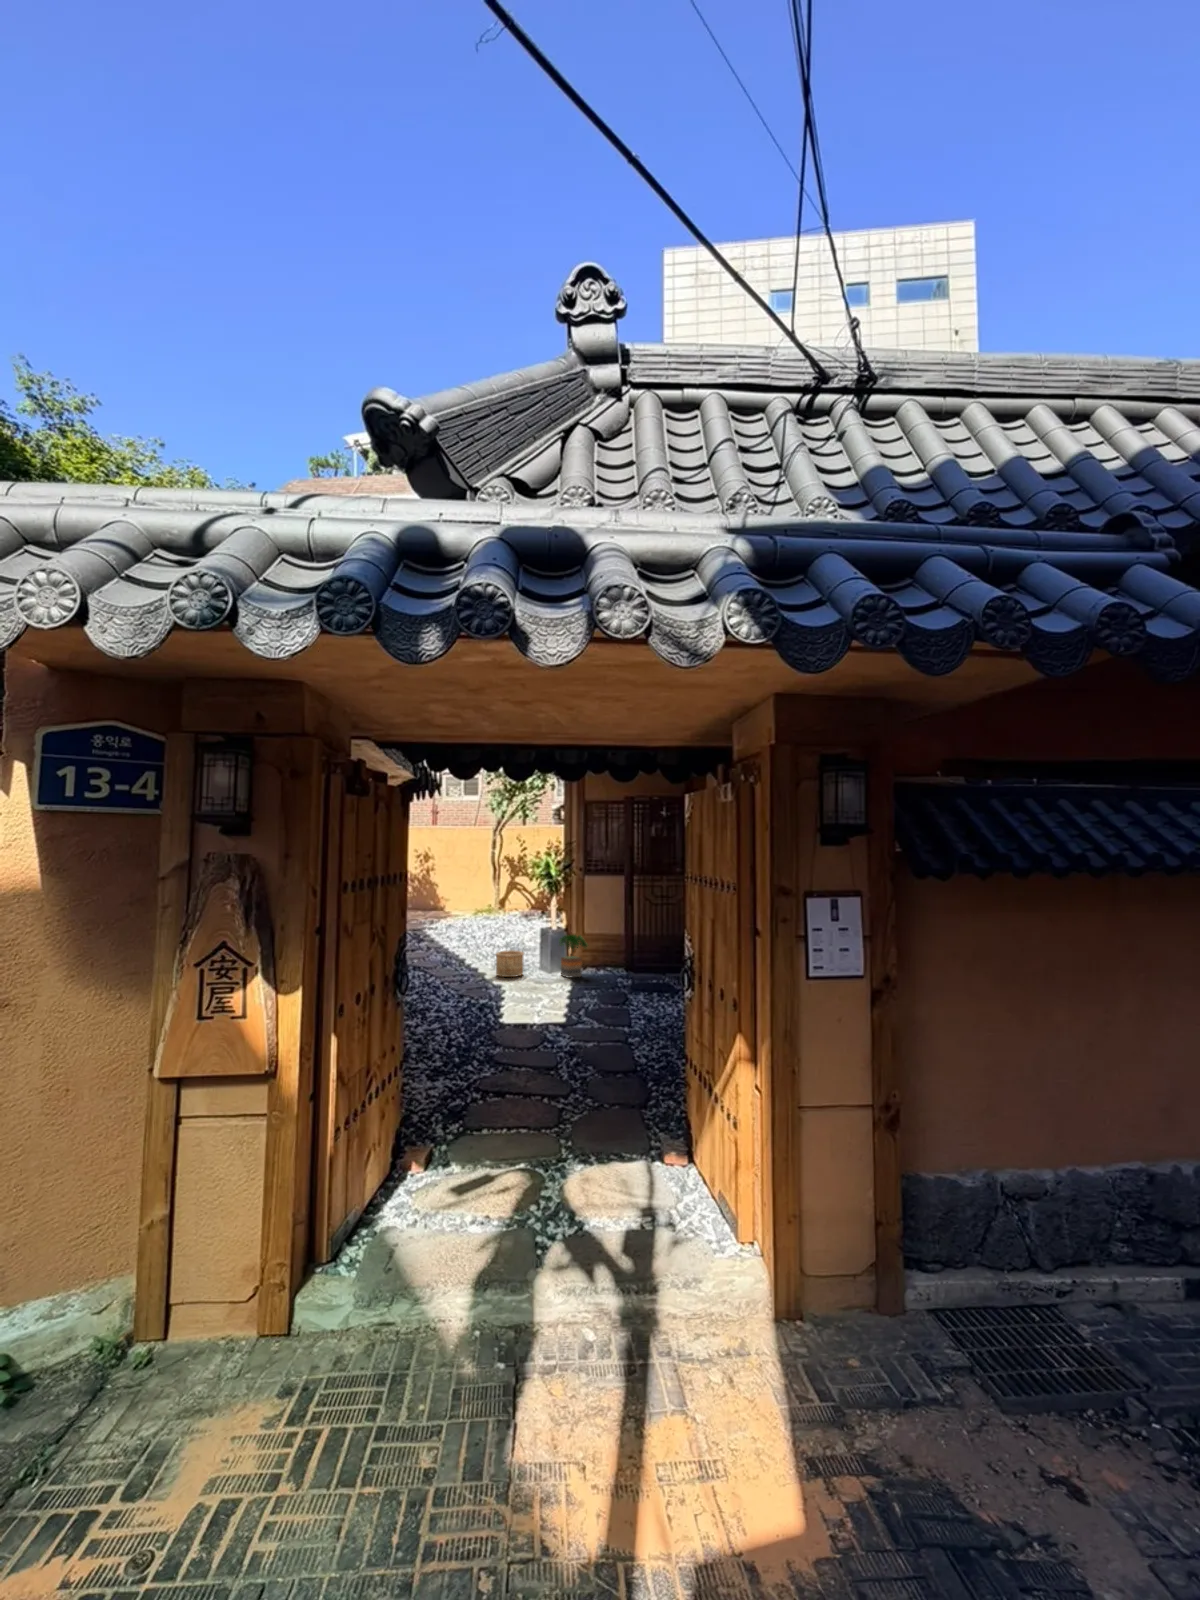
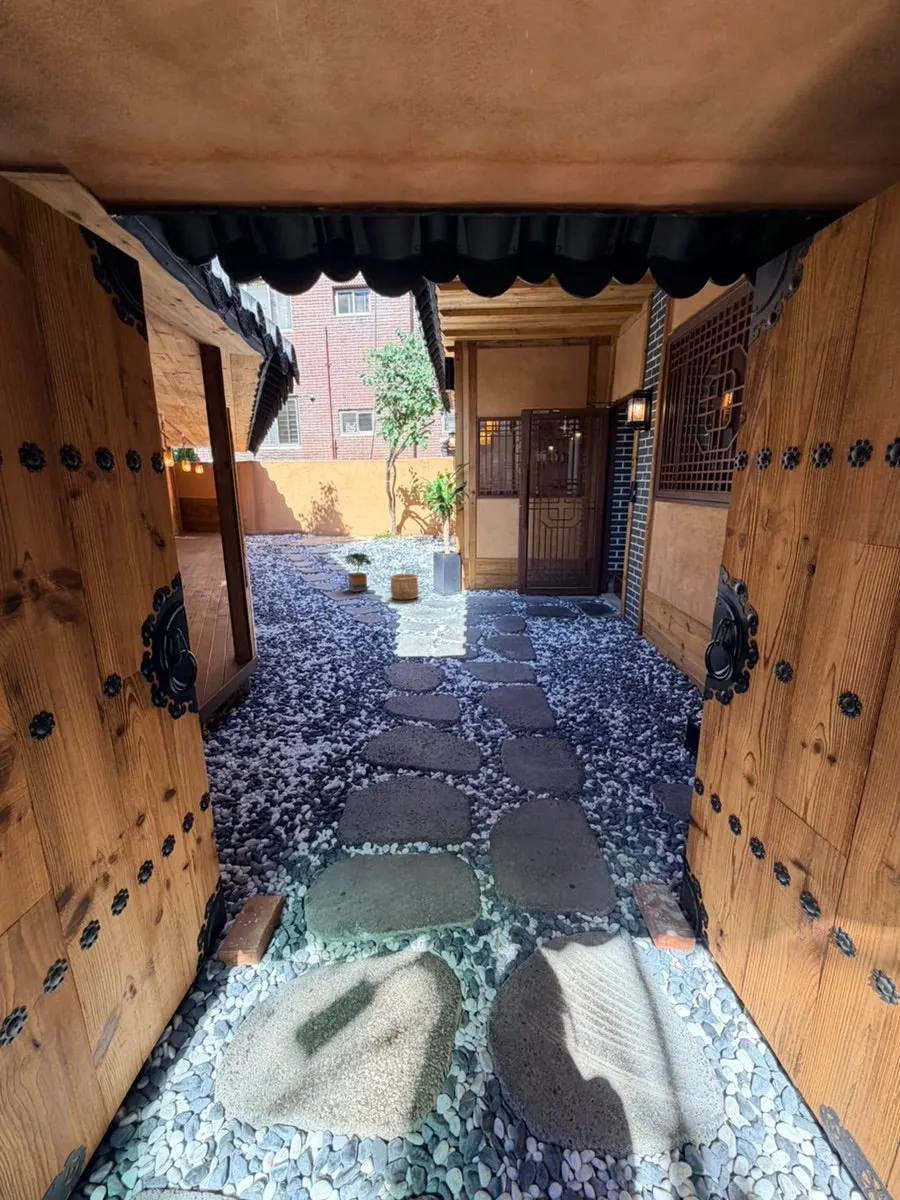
potted tree: present [559,935,588,978] -> present [345,553,371,592]

